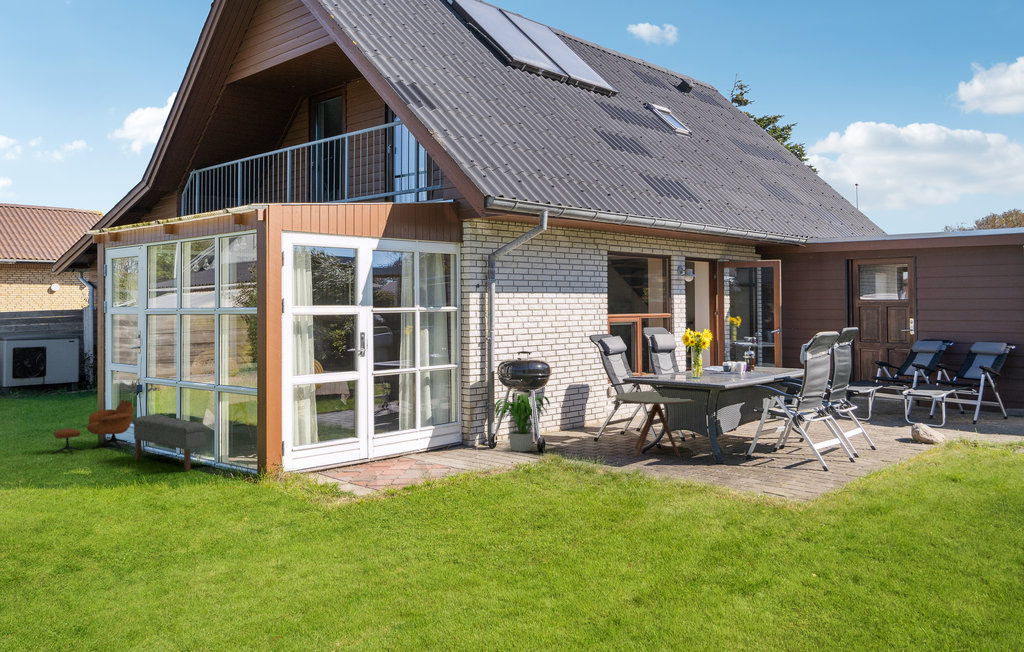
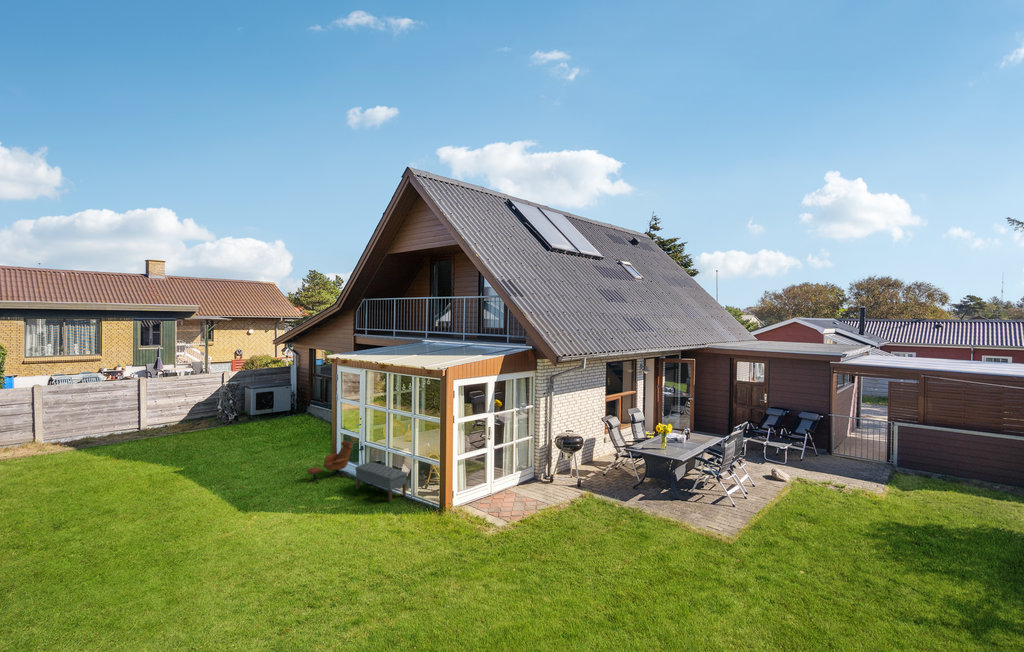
round table: present [615,392,695,457] -> none [620,450,667,492]
potted plant: present [495,395,550,451] -> none [552,451,583,485]

